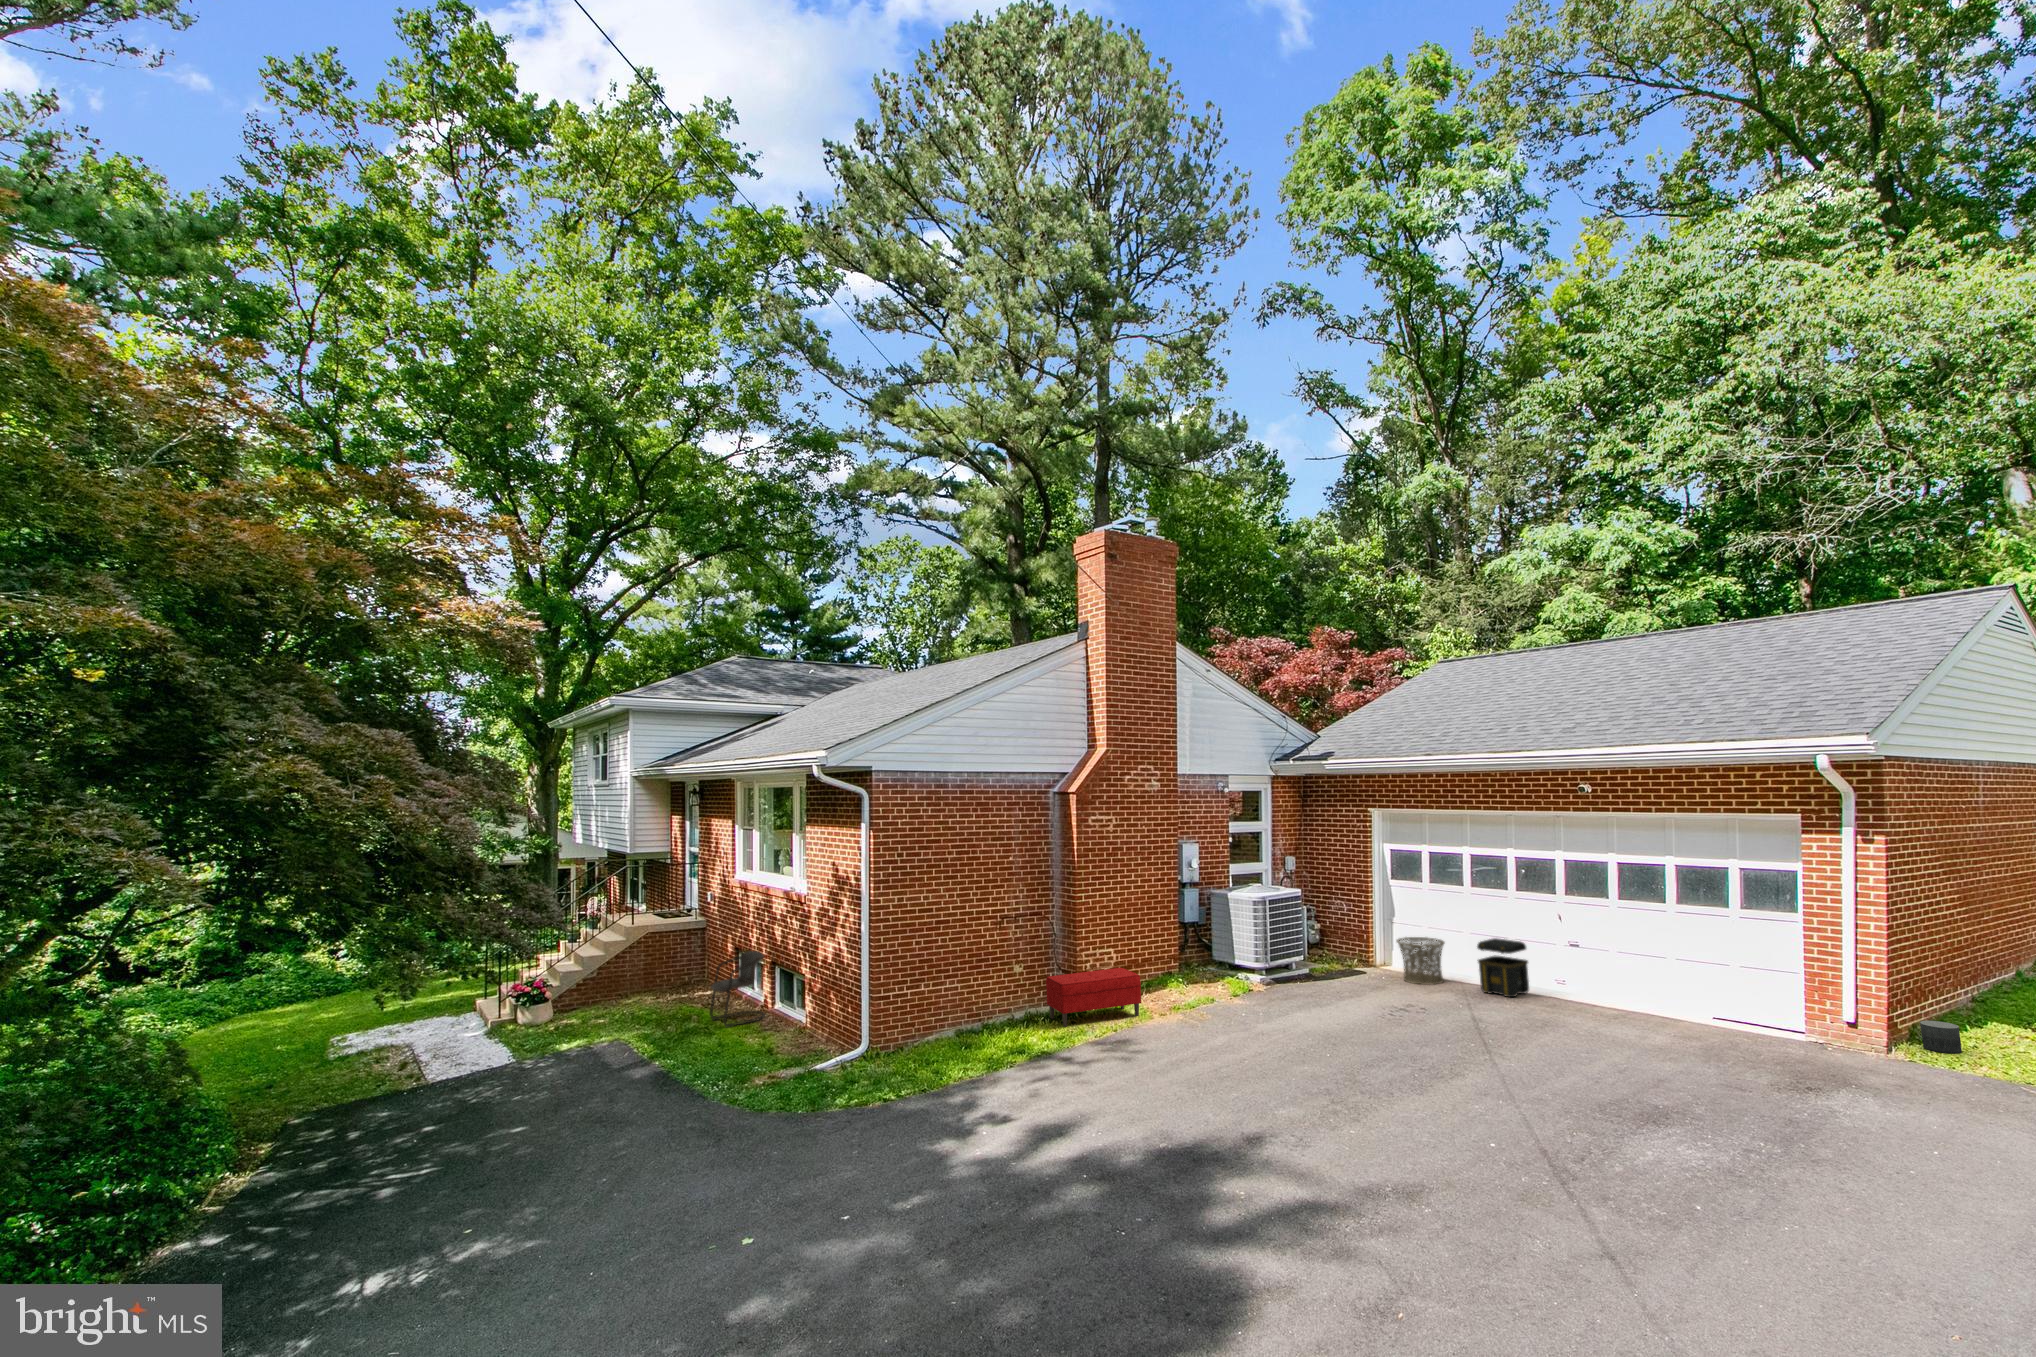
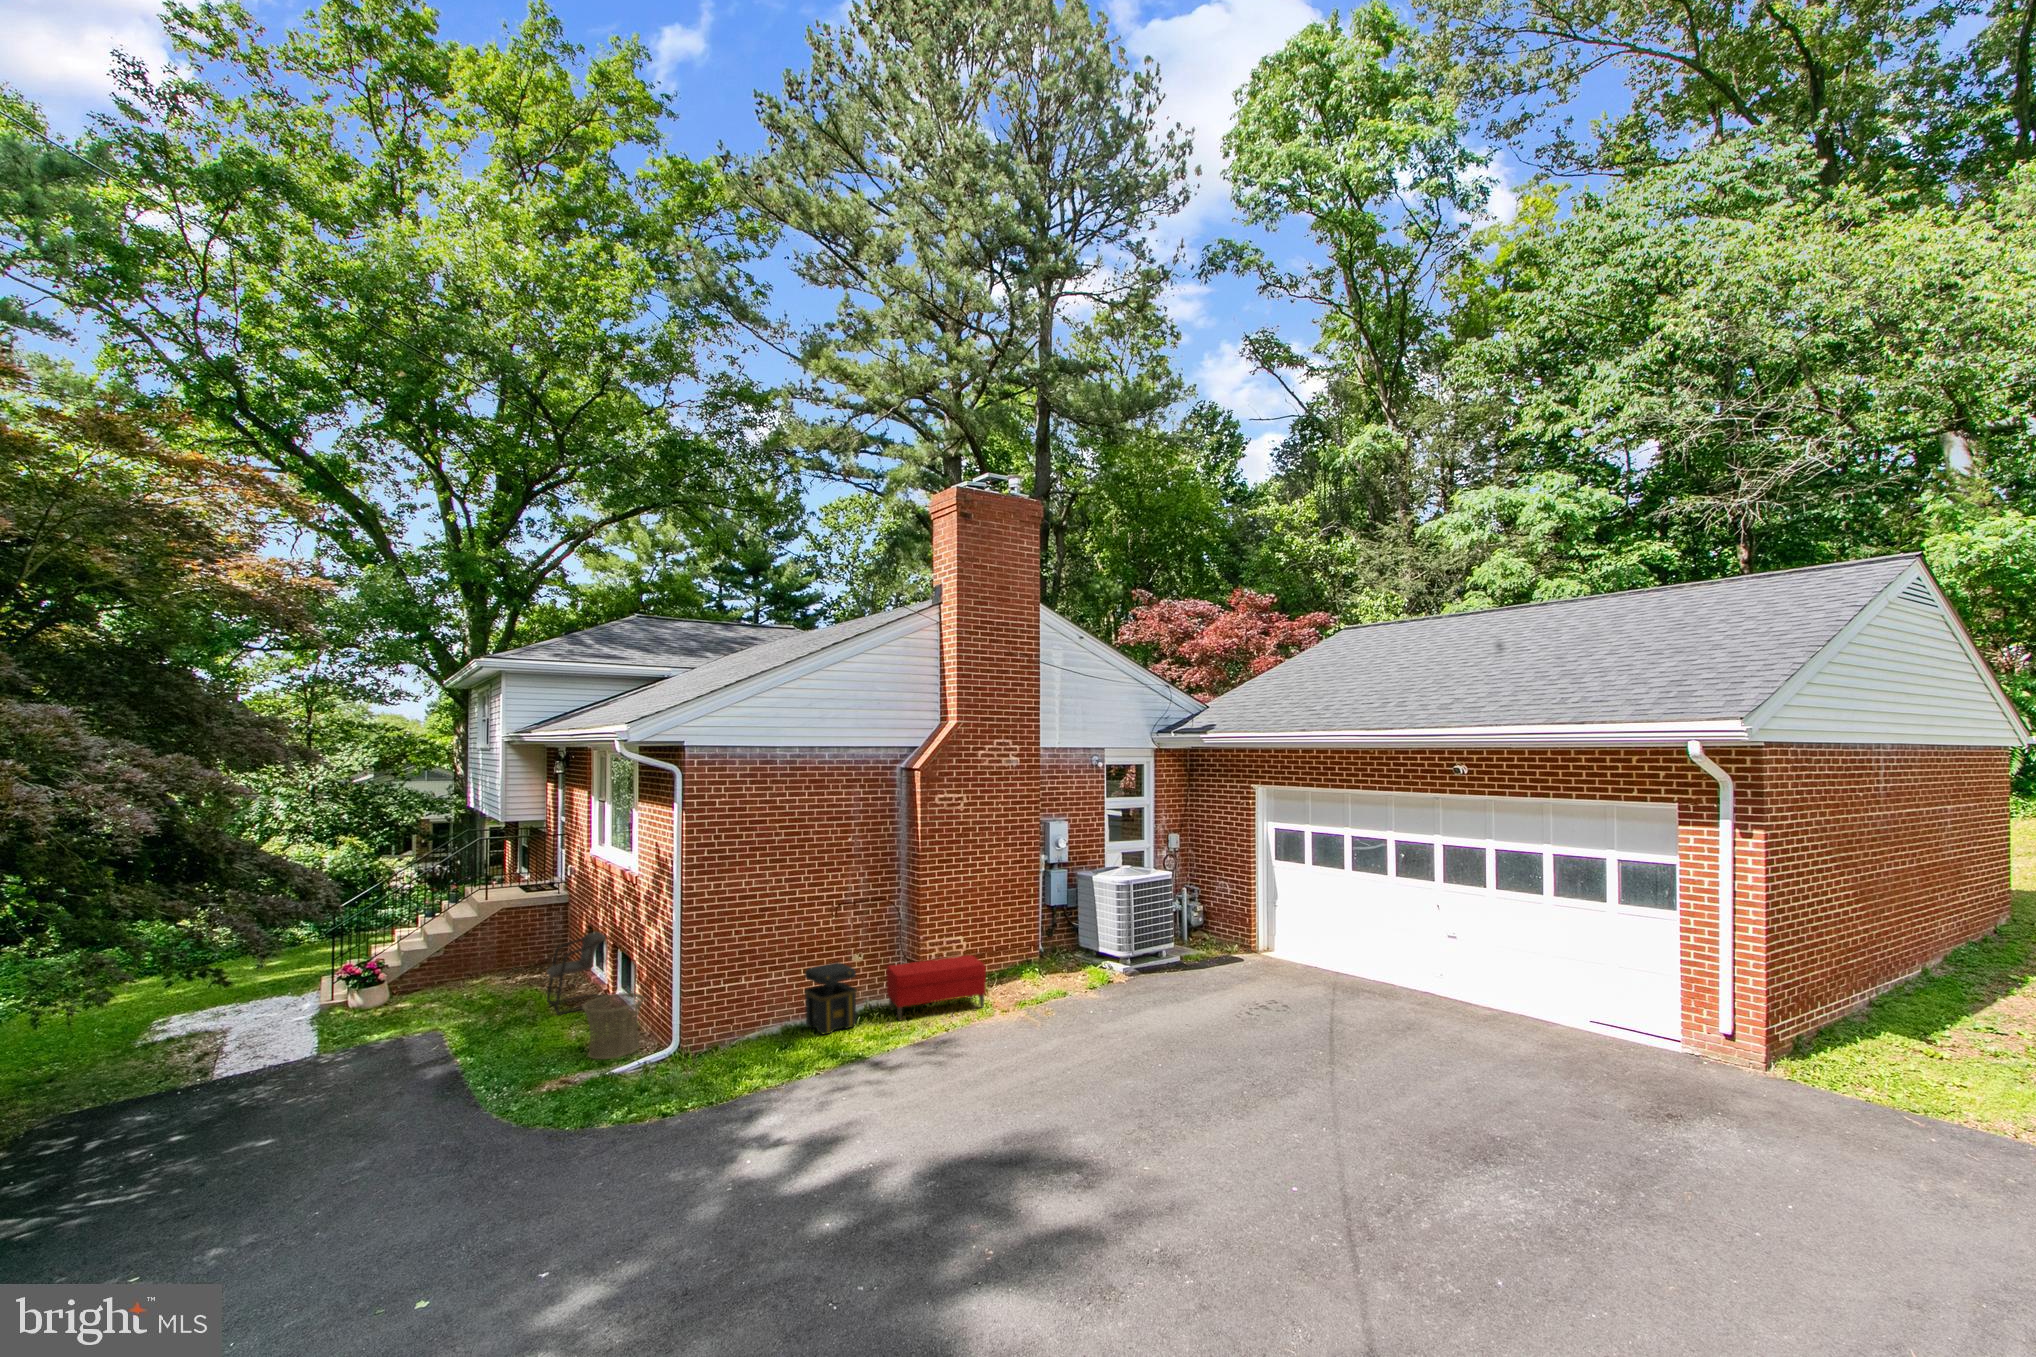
basket: present [1397,937,1444,985] -> present [583,993,644,1059]
toolbox: present [1477,938,1529,997] -> present [804,962,857,1034]
planter: present [1920,1021,1962,1053] -> none [1796,1030,1839,1067]

